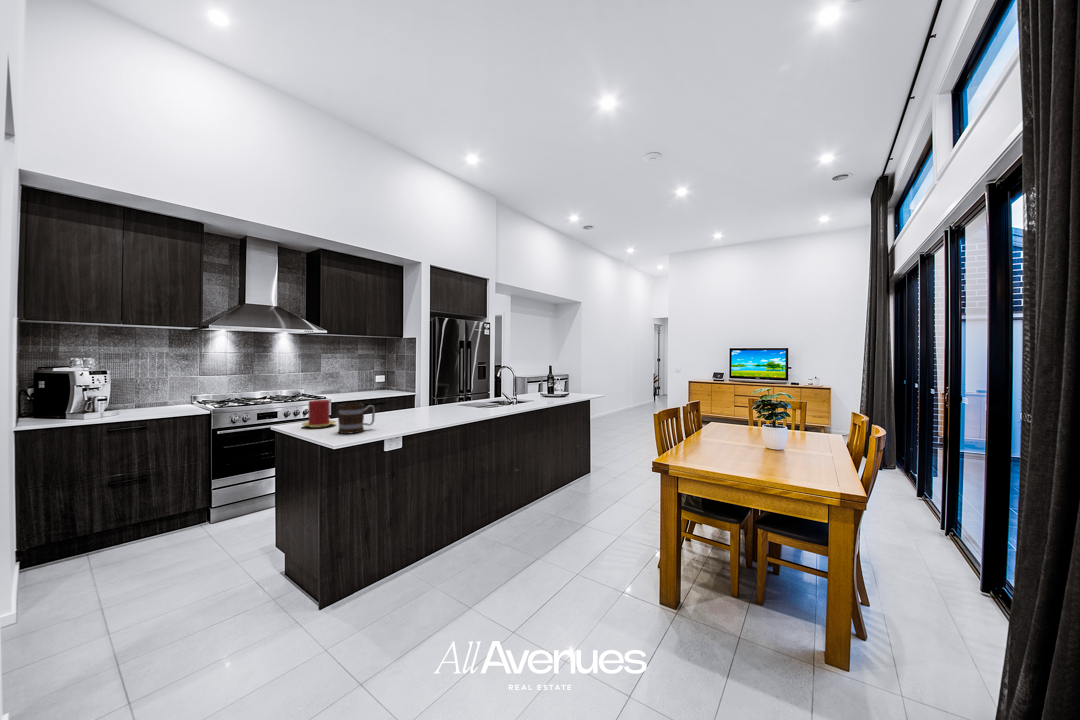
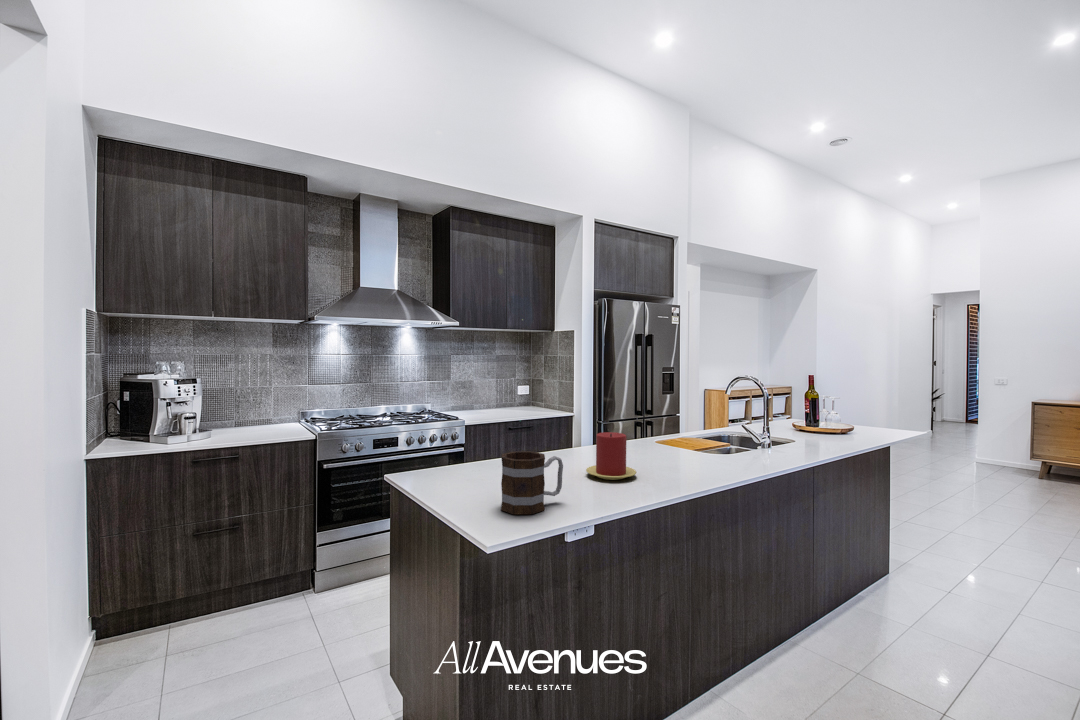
candle: present [302,400,336,428] -> present [586,432,636,480]

